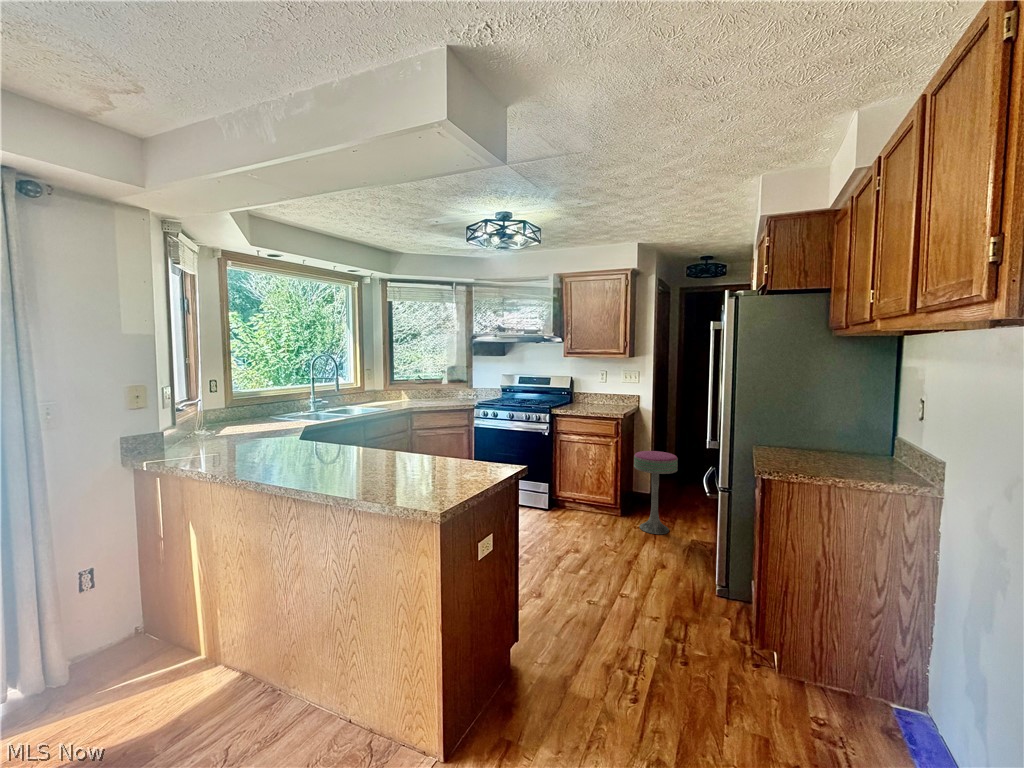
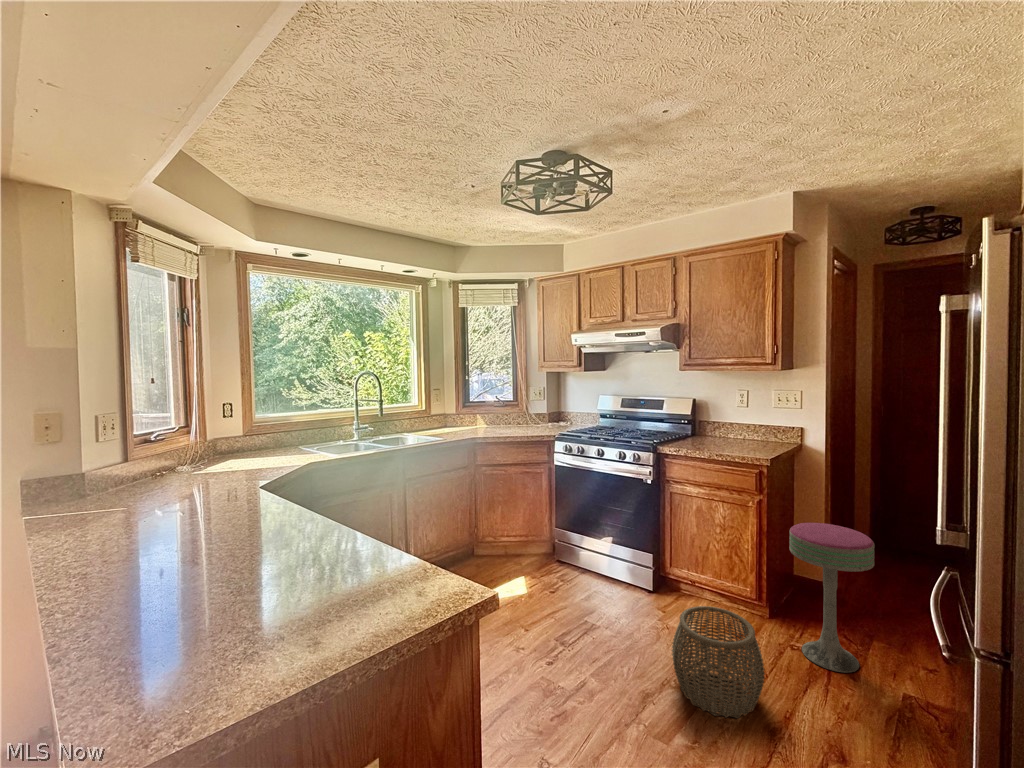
woven basket: none [573,502,625,561] -> present [672,606,765,718]

